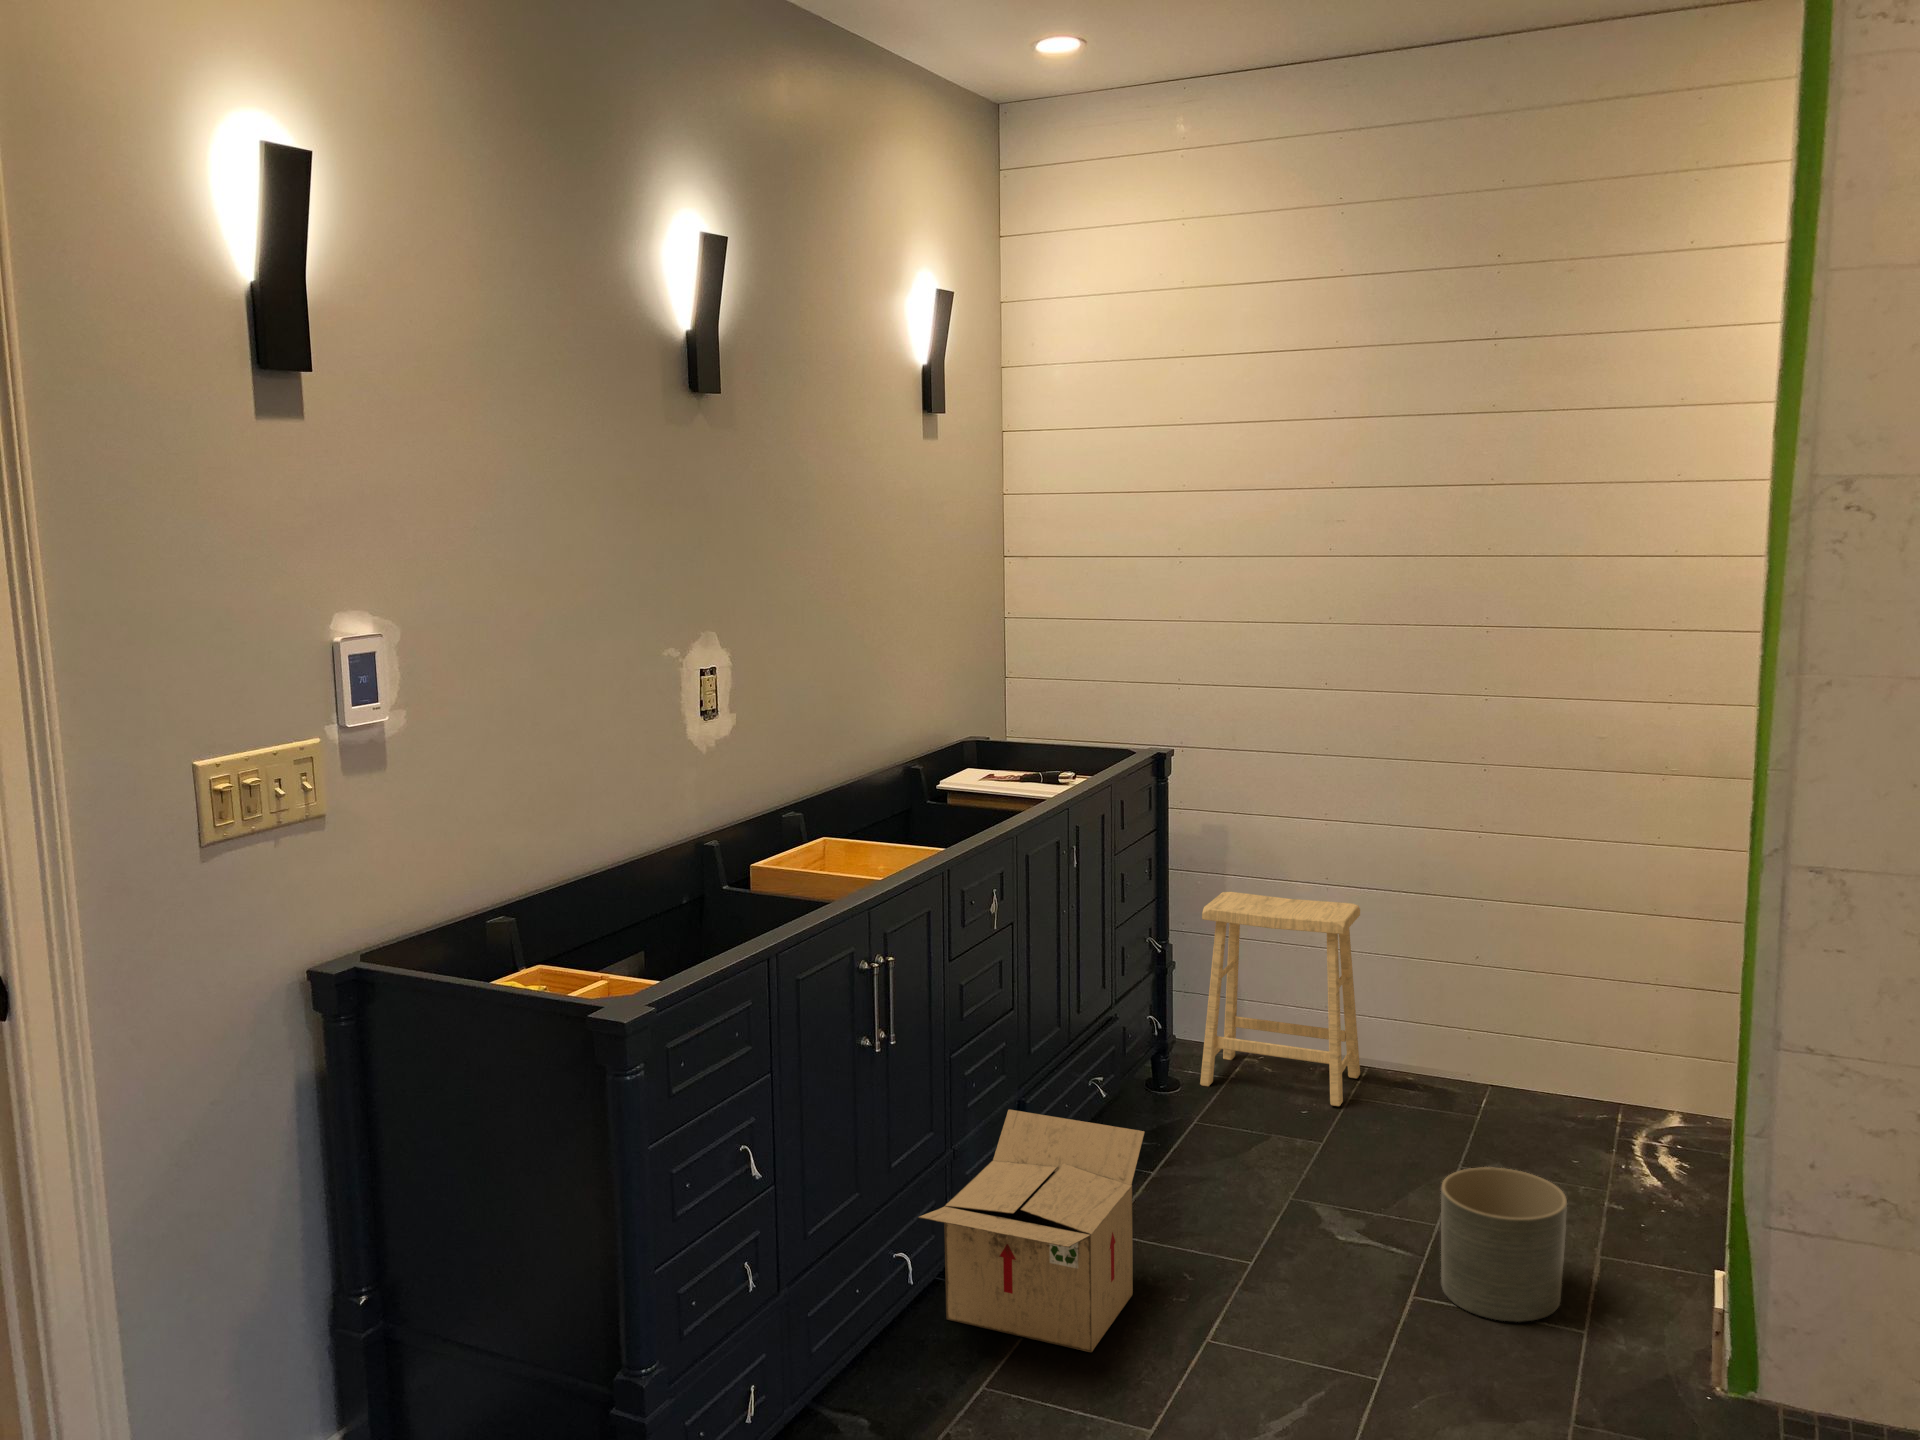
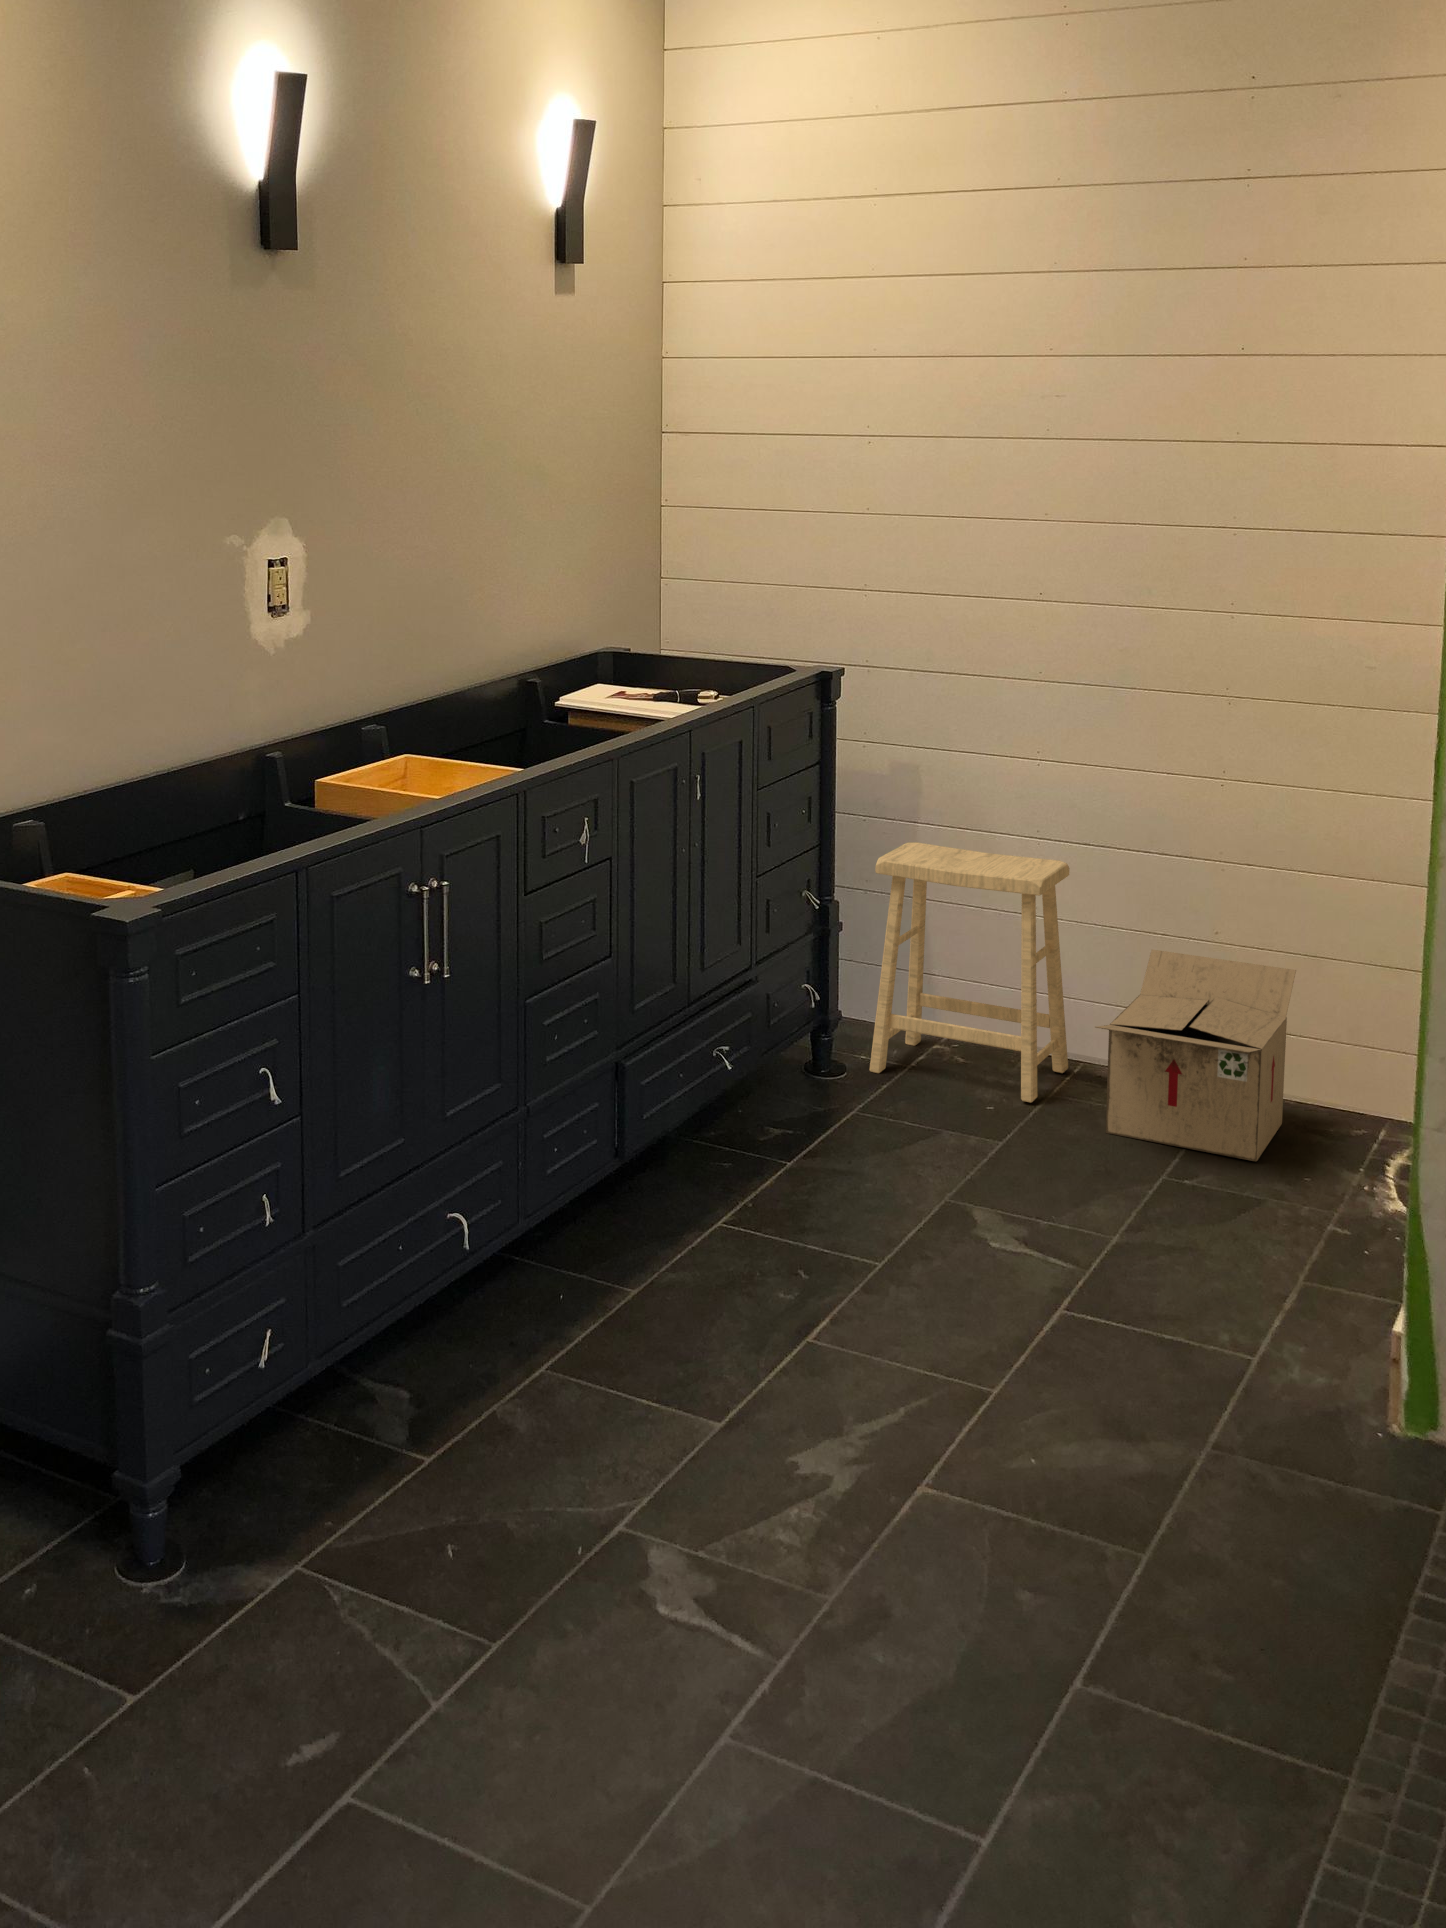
cardboard box: present [919,1110,1145,1352] -> present [1095,950,1296,1161]
planter: present [1441,1167,1567,1322] -> none [1096,1165,1243,1341]

